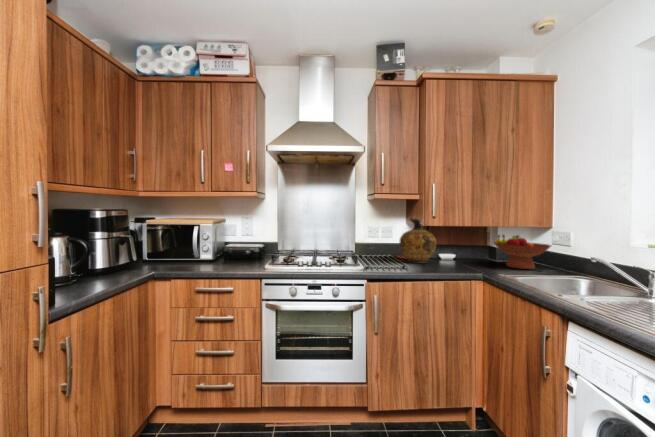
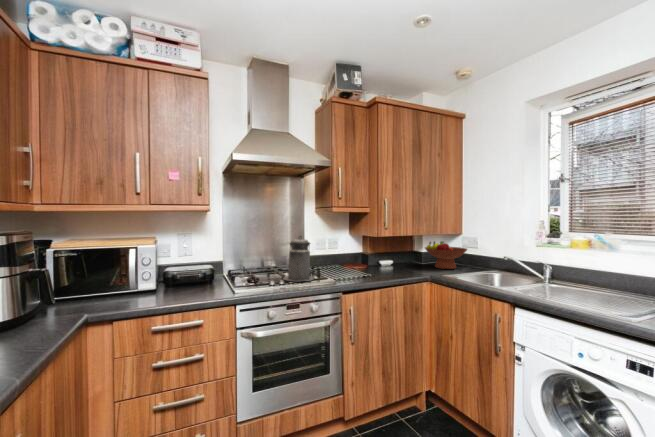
ceramic jug: present [400,218,436,263] -> none [352,229,385,271]
canister: none [317,221,347,265] -> present [283,236,313,281]

